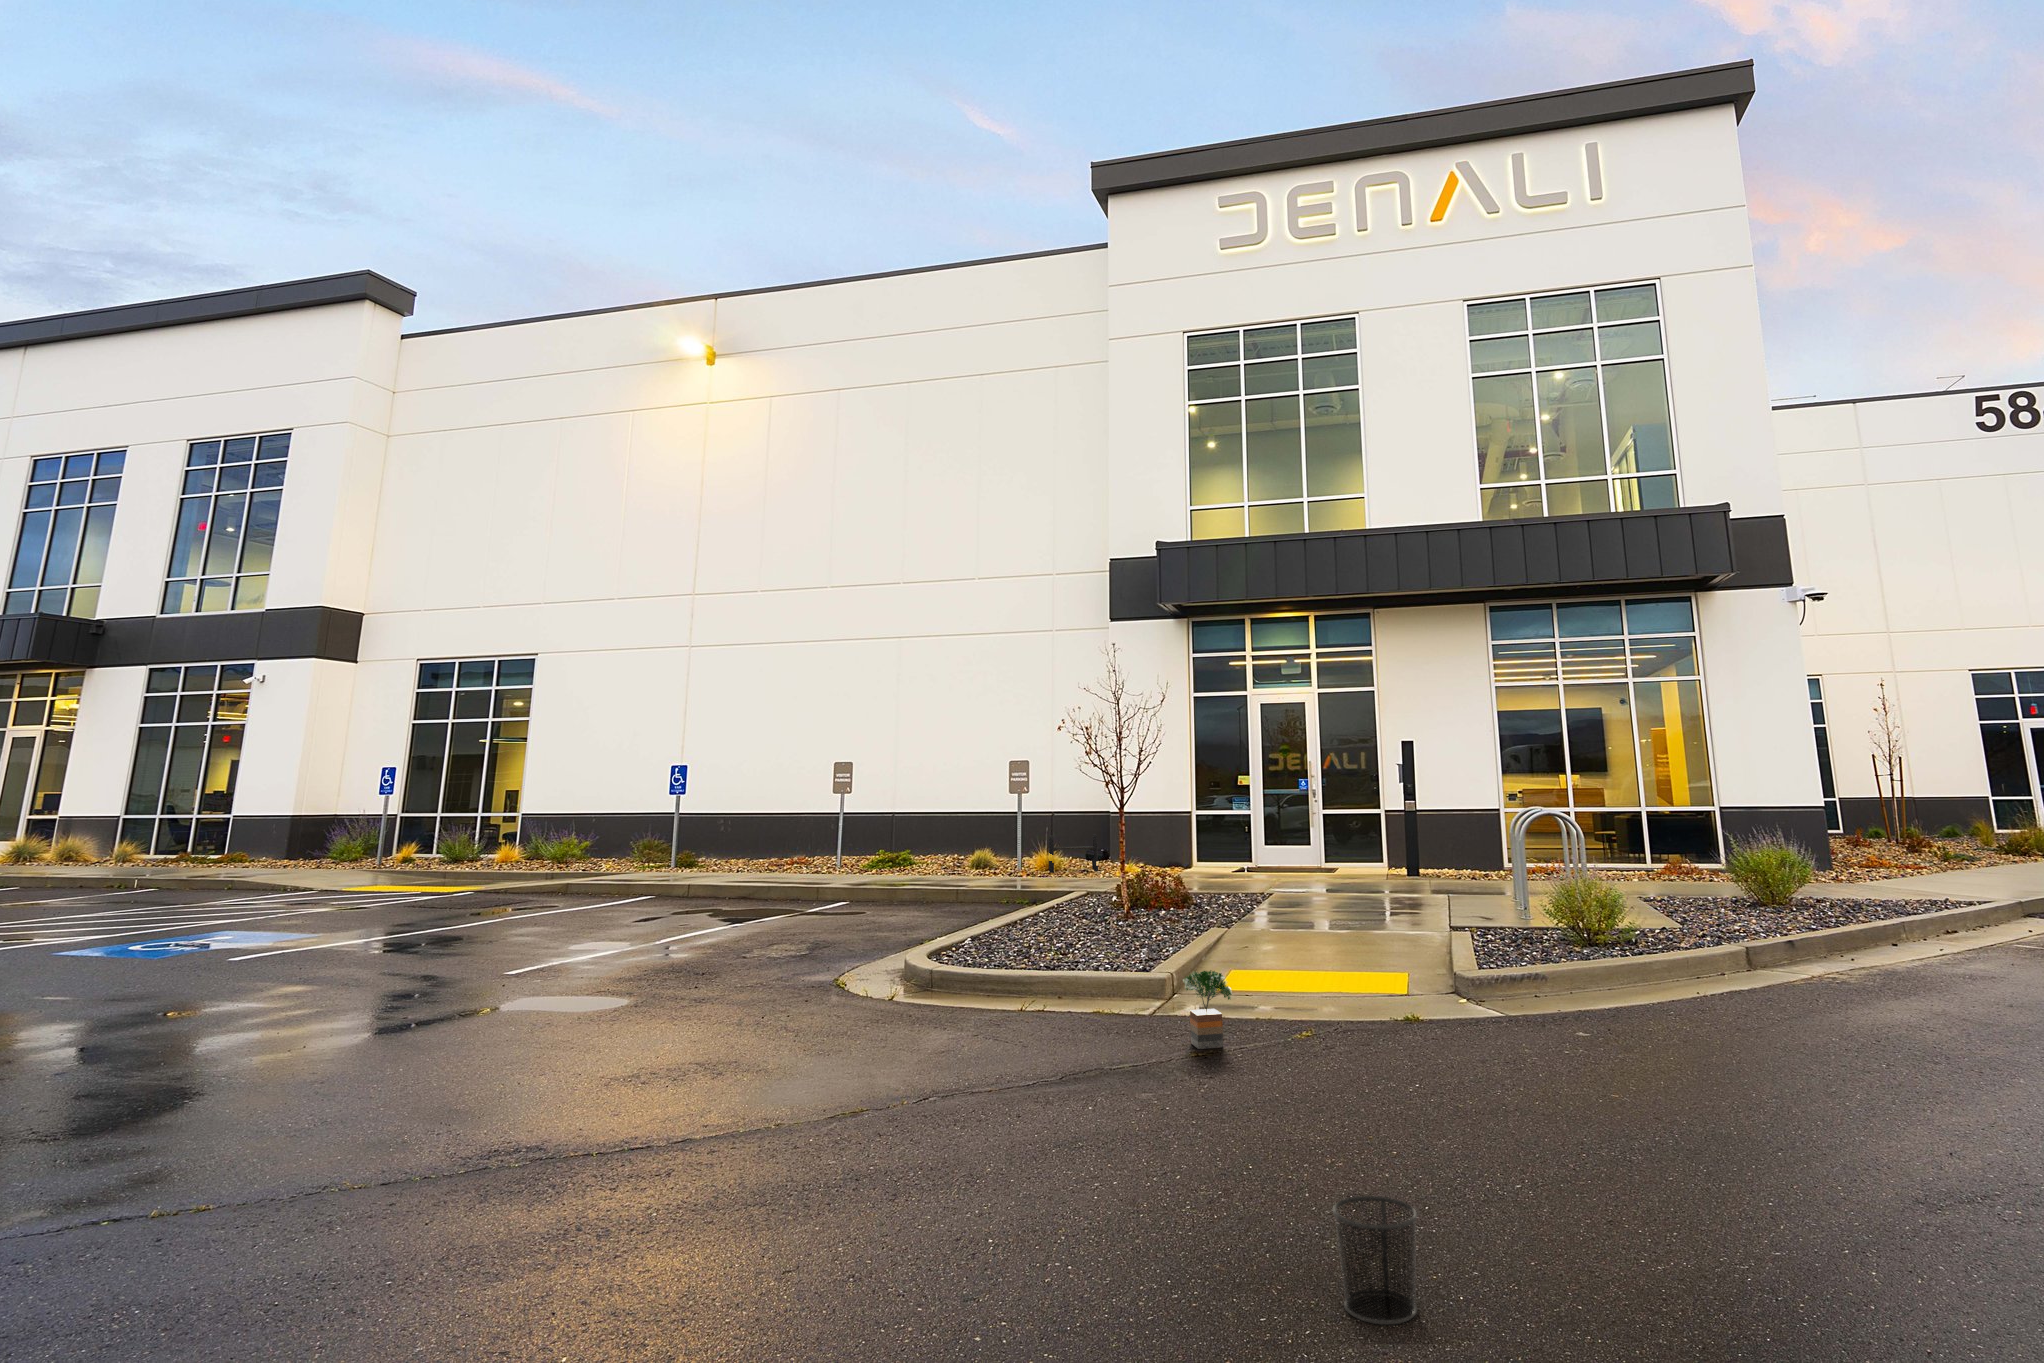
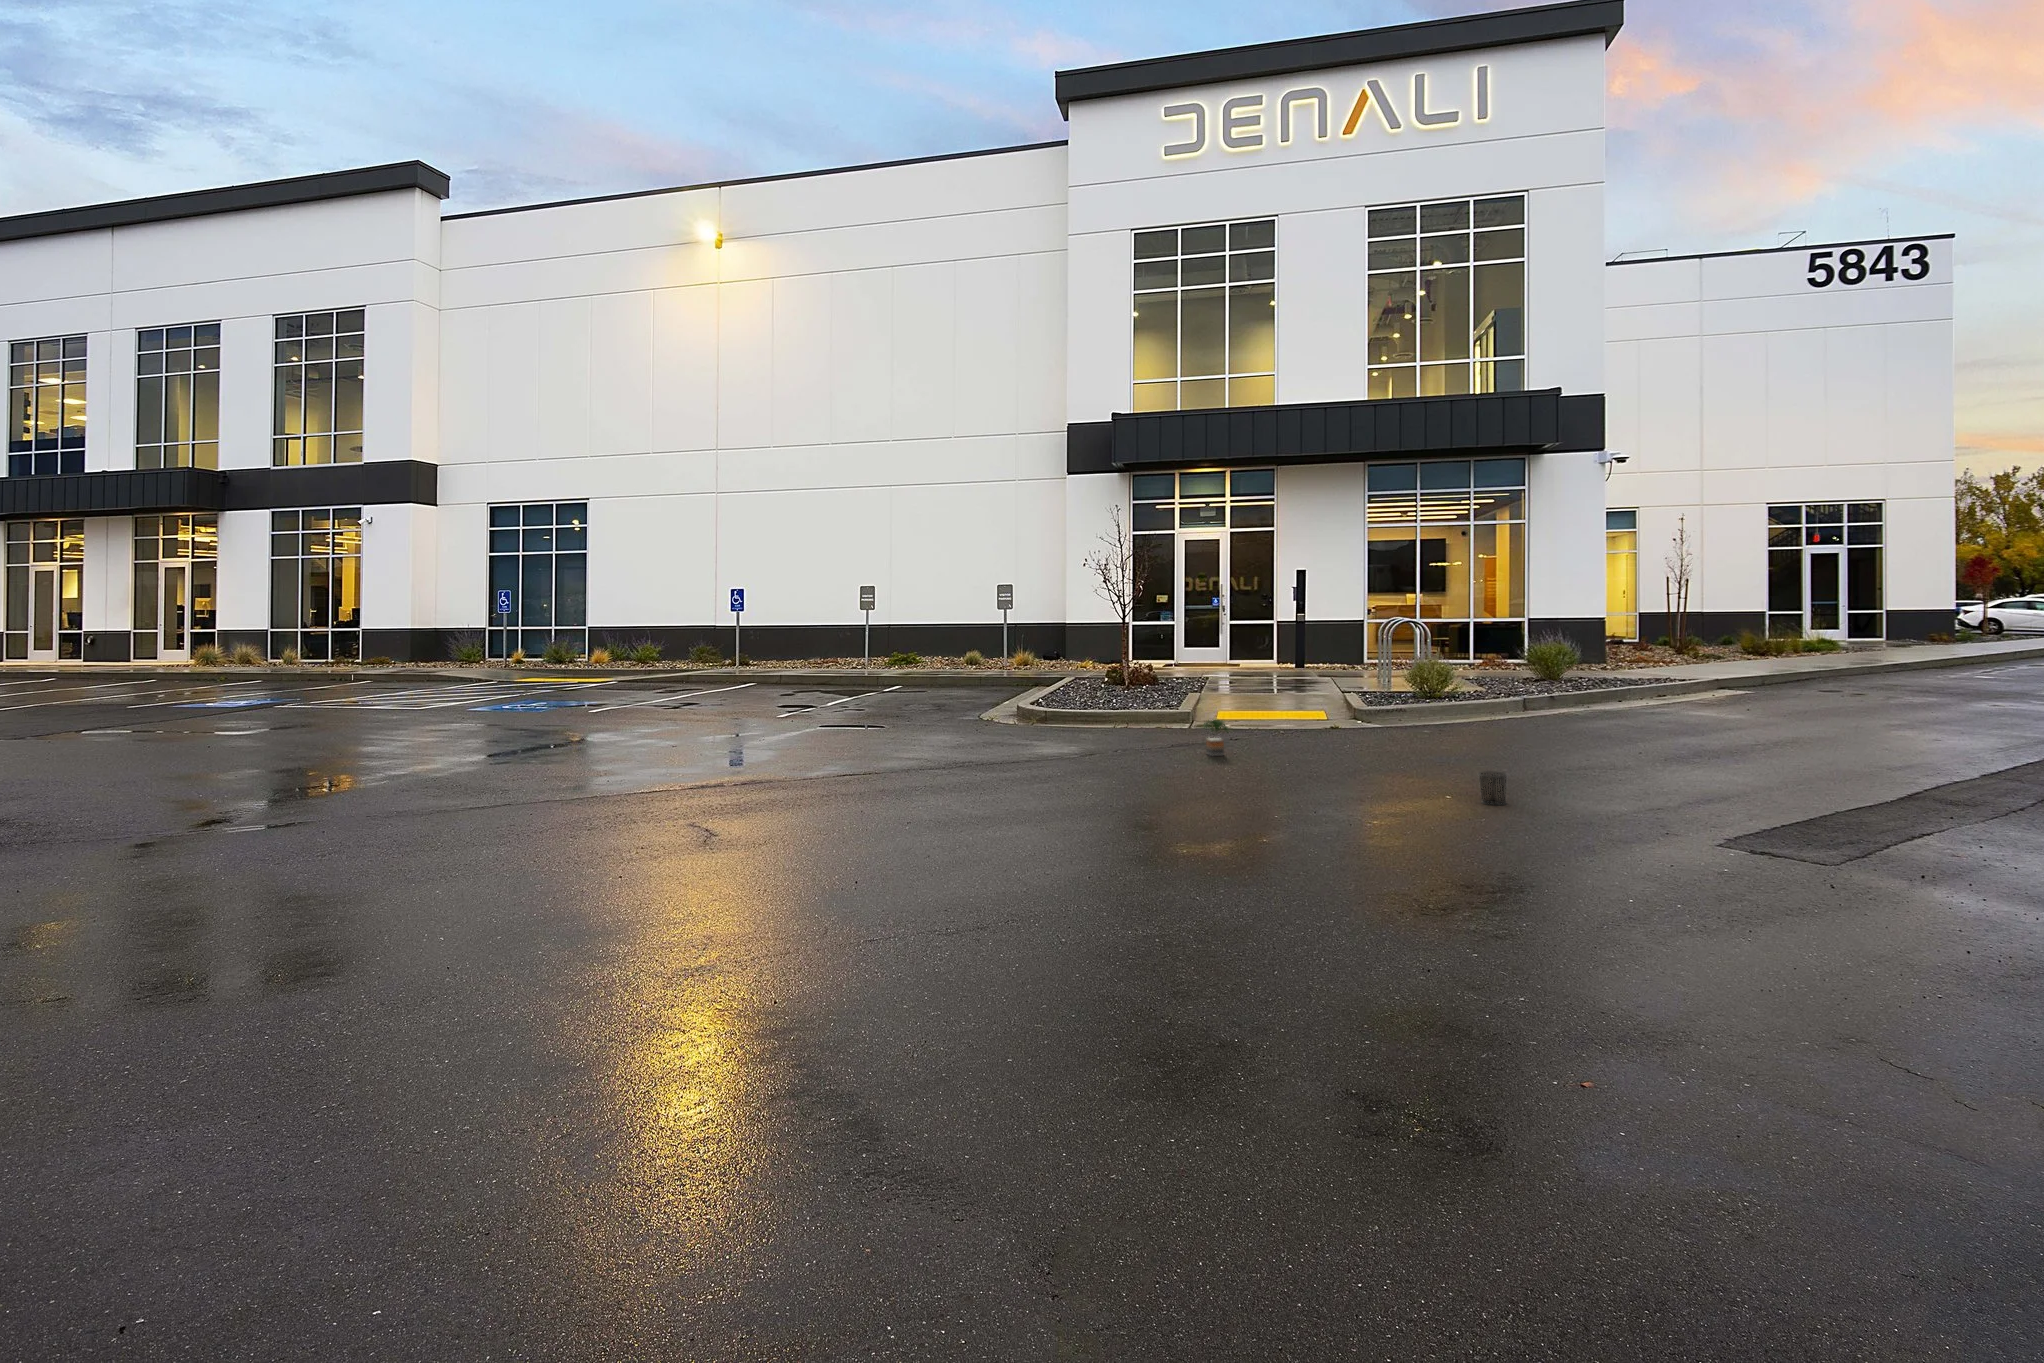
bench: present [1049,834,1098,873] -> none [1018,636,1058,665]
waste bin: present [1333,1196,1417,1325] -> present [1479,772,1507,806]

